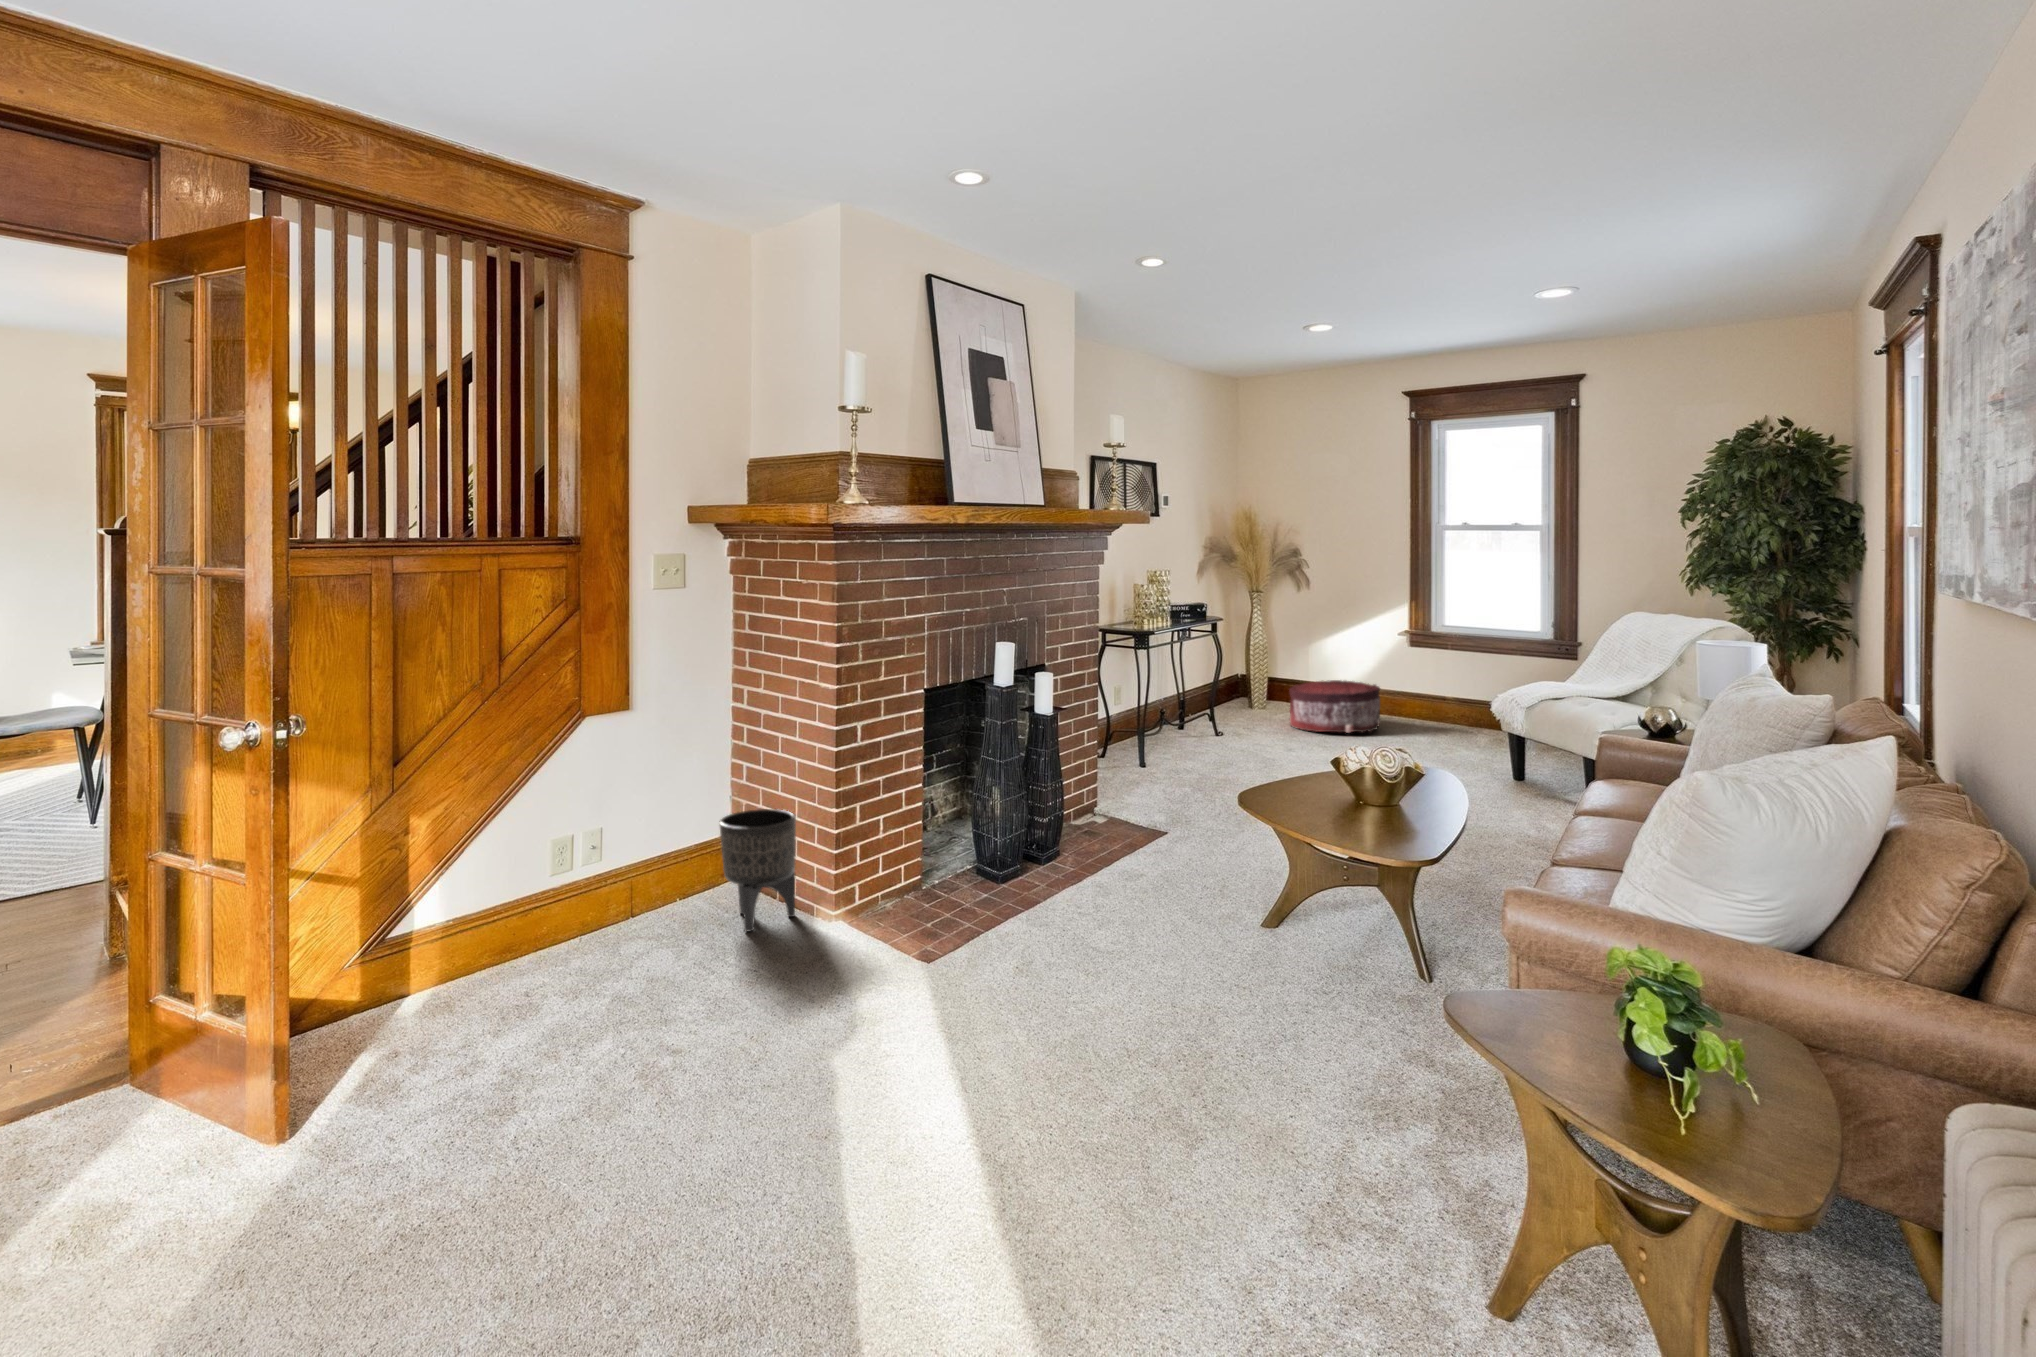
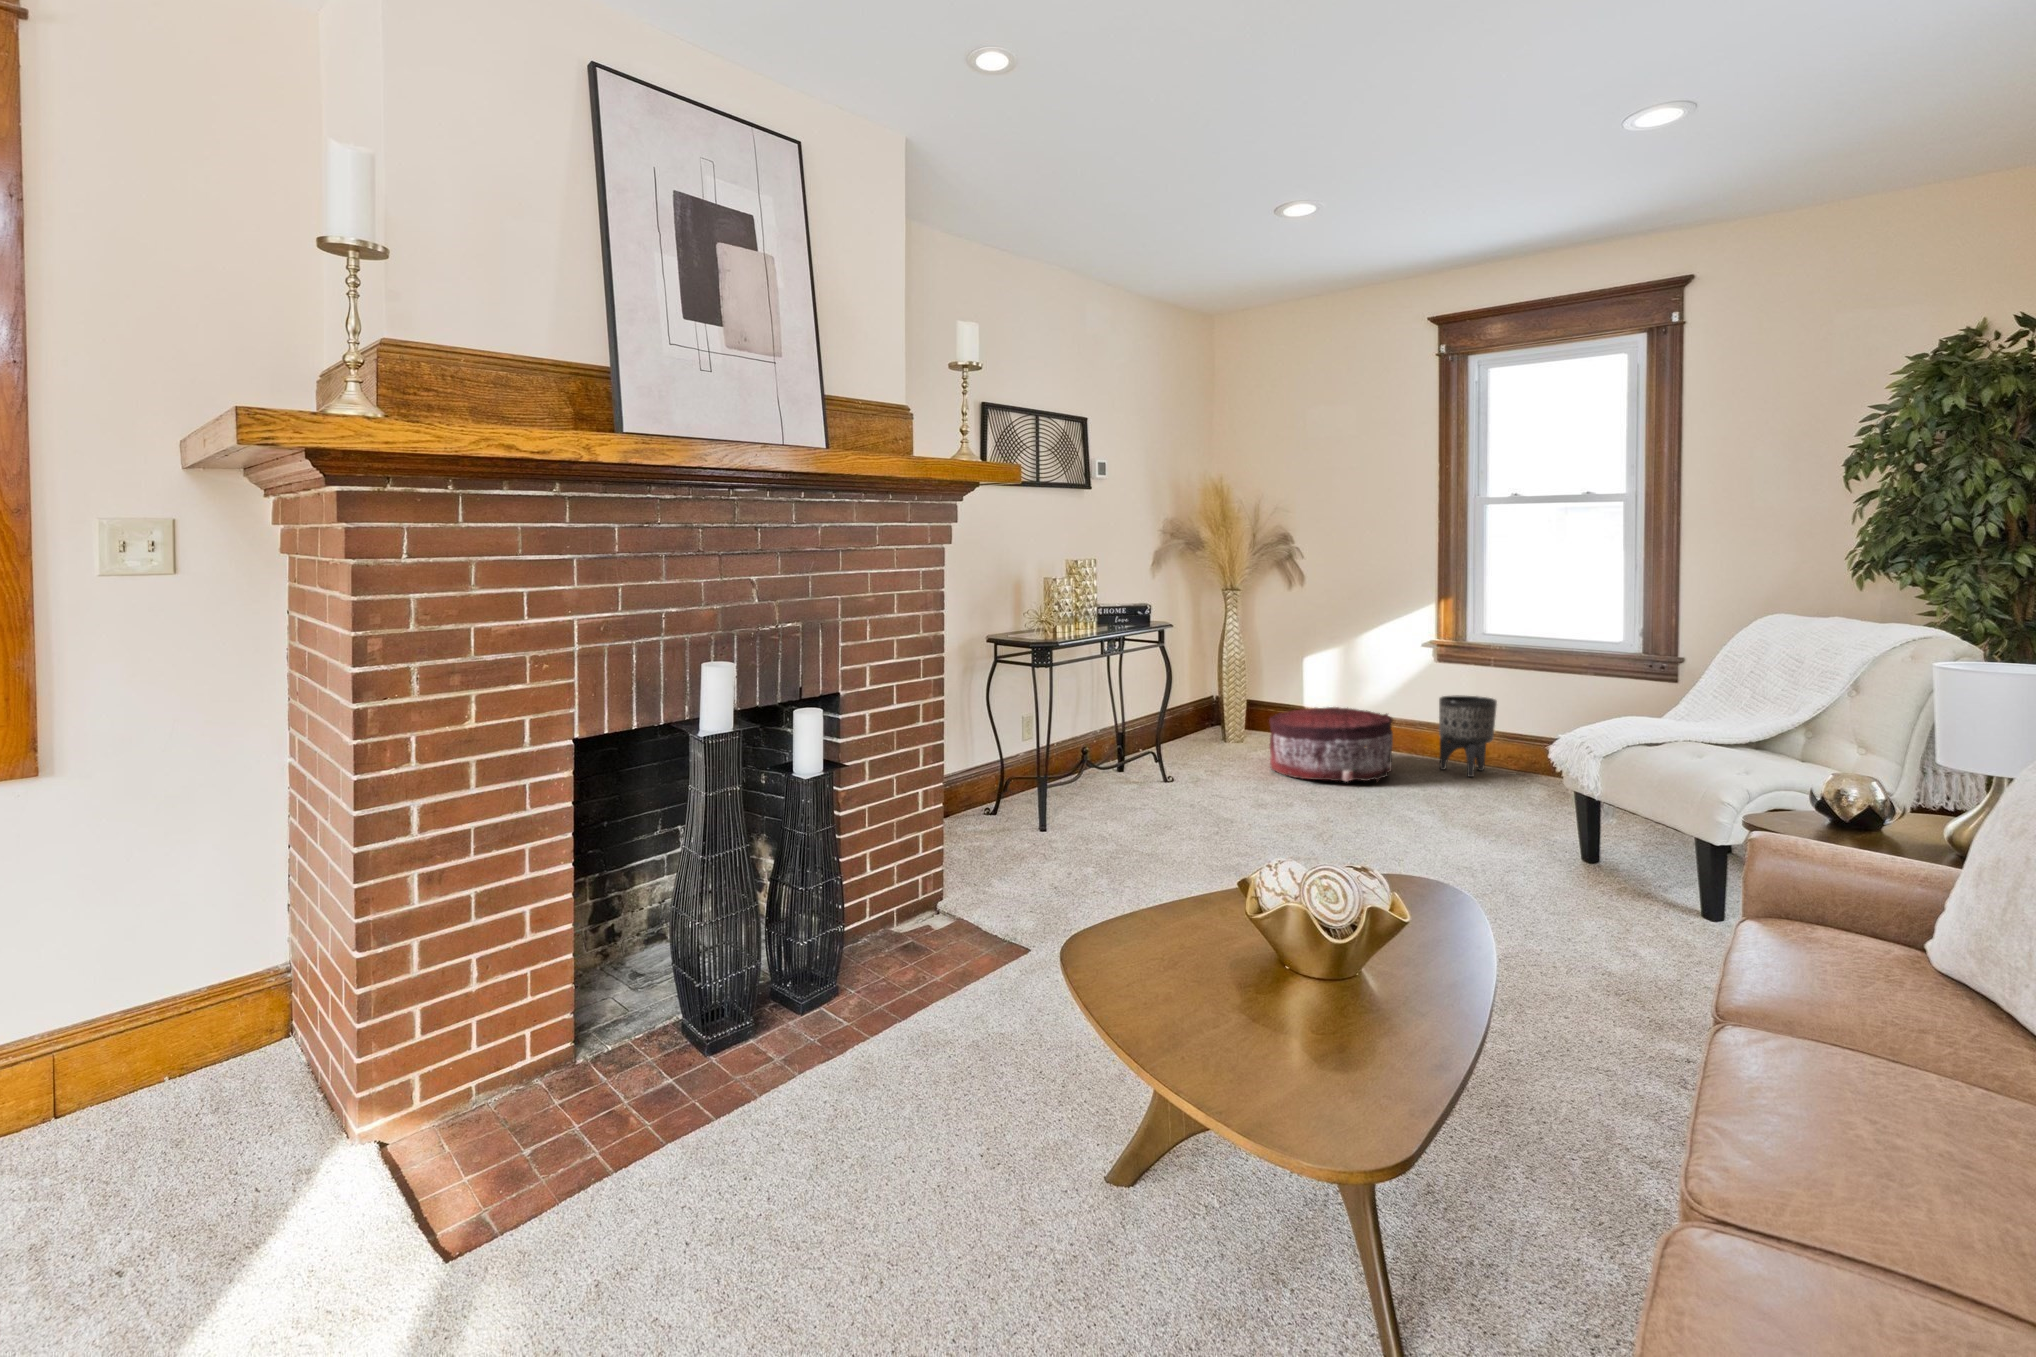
planter: present [719,809,796,931] -> present [1439,695,1497,777]

